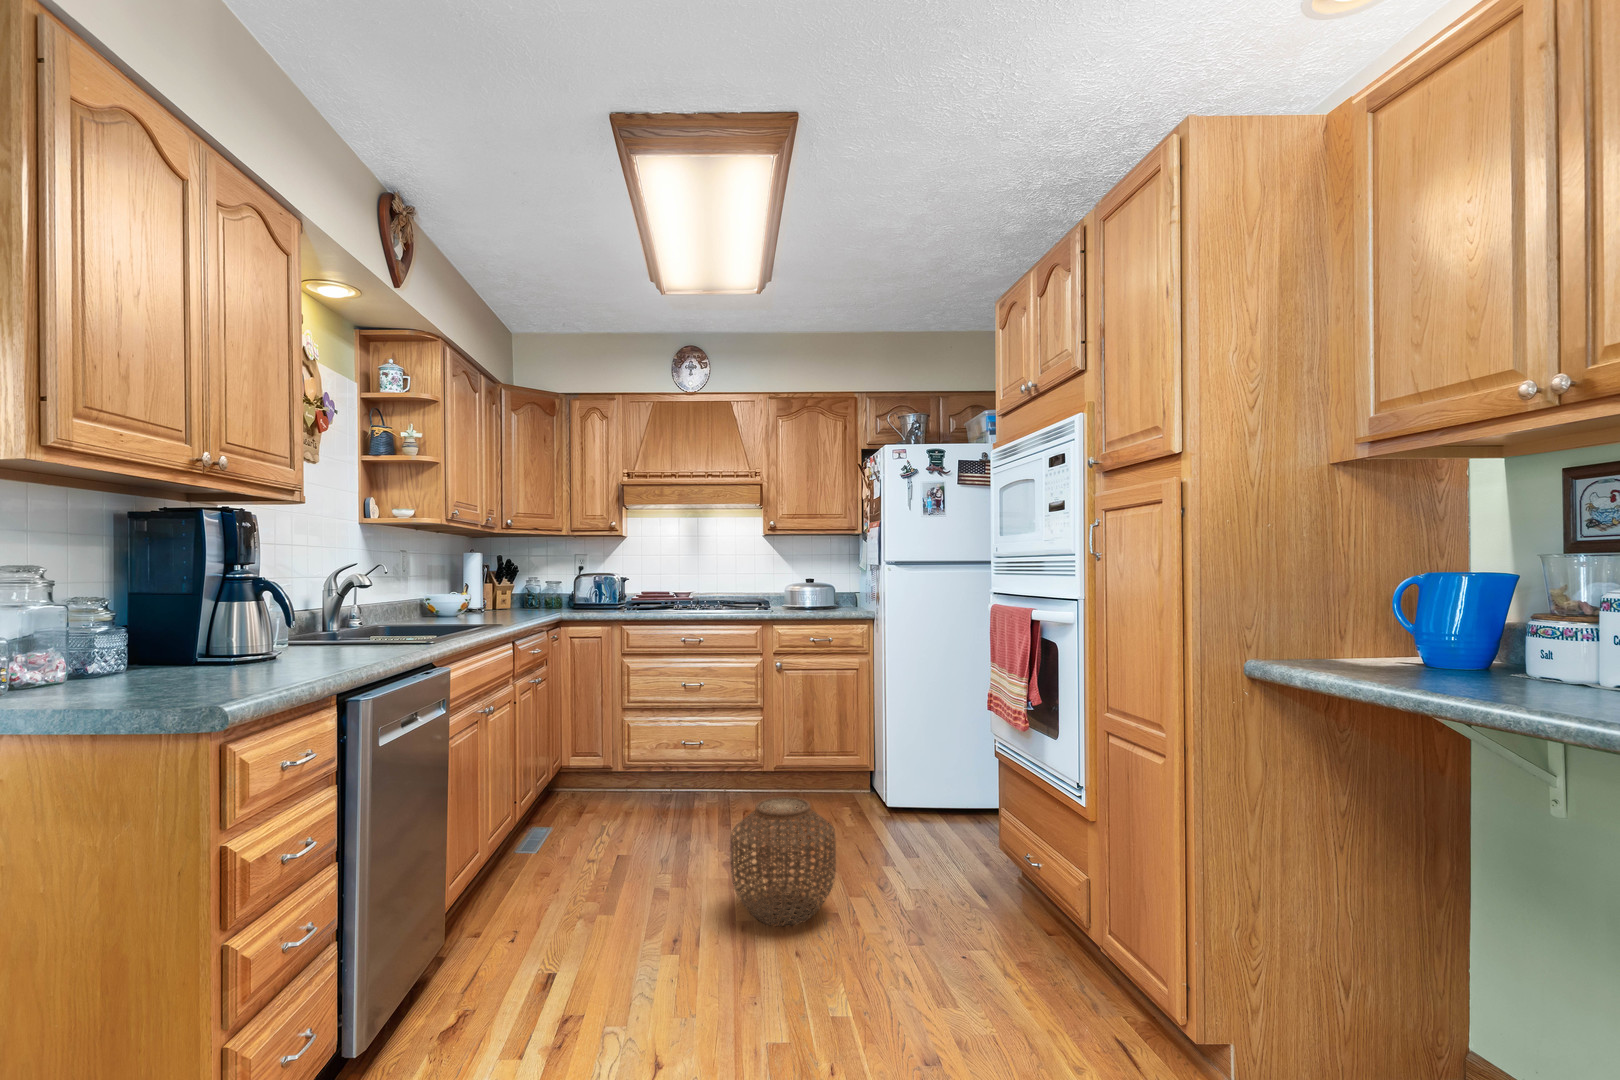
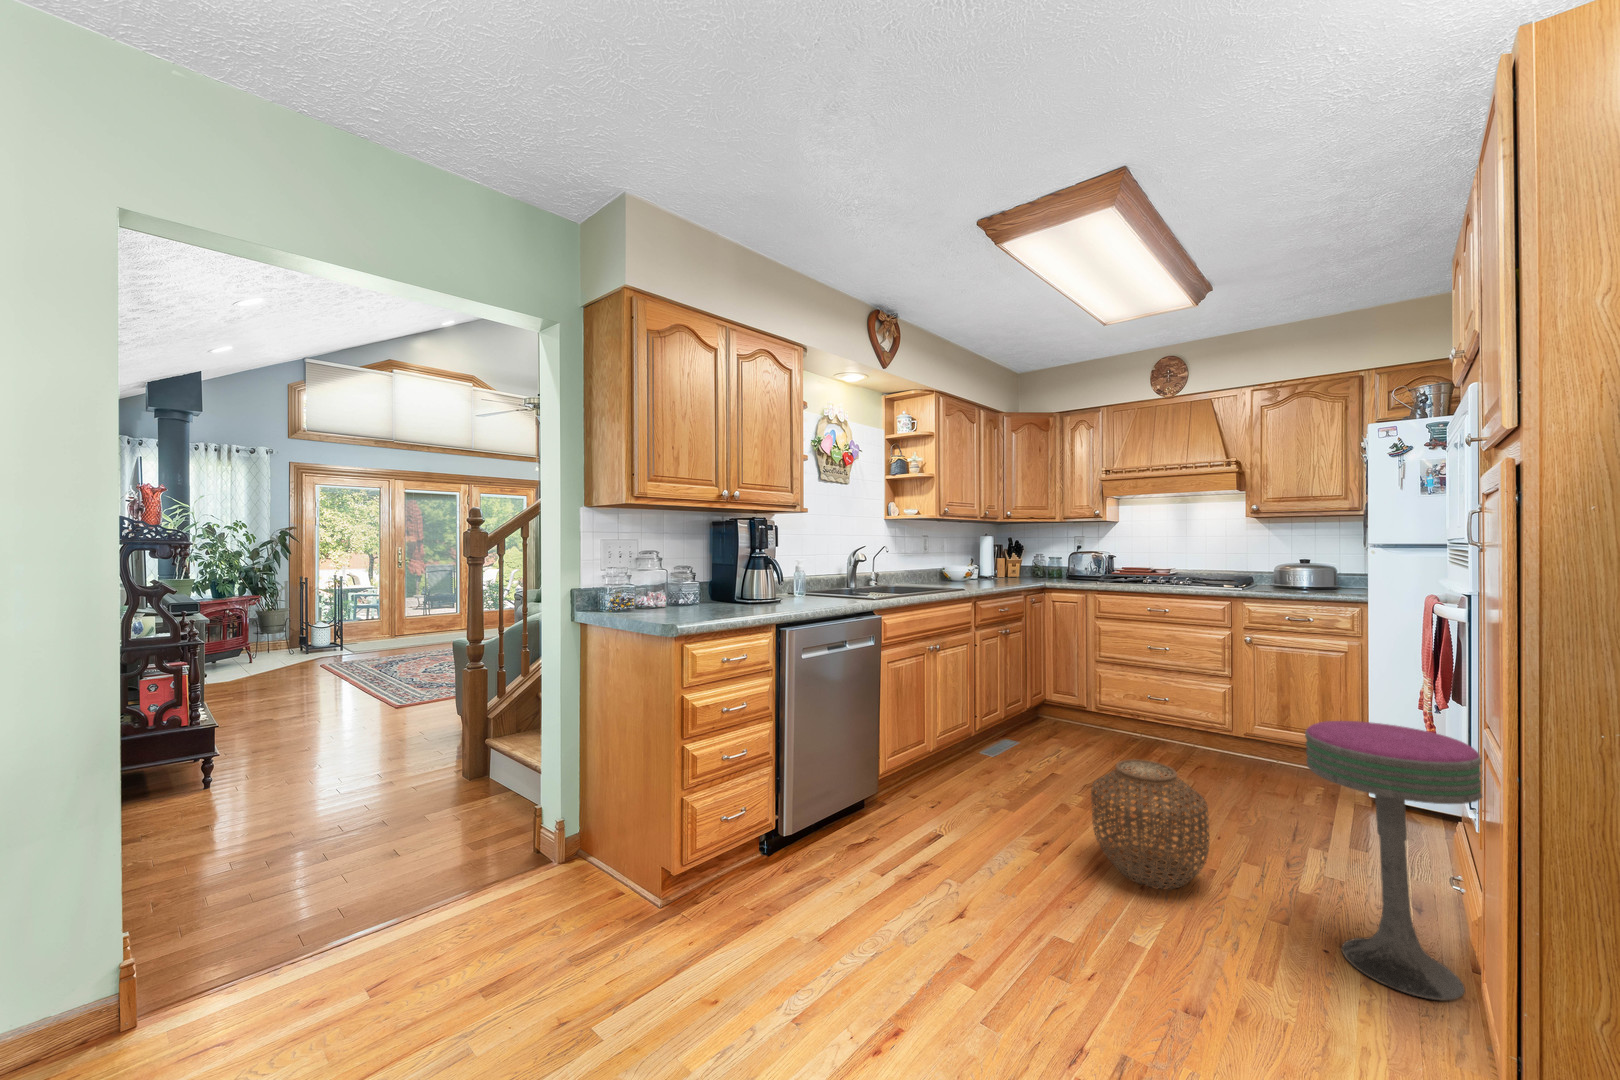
bar stool: none [913,721,1014,927] -> present [1305,721,1482,1000]

